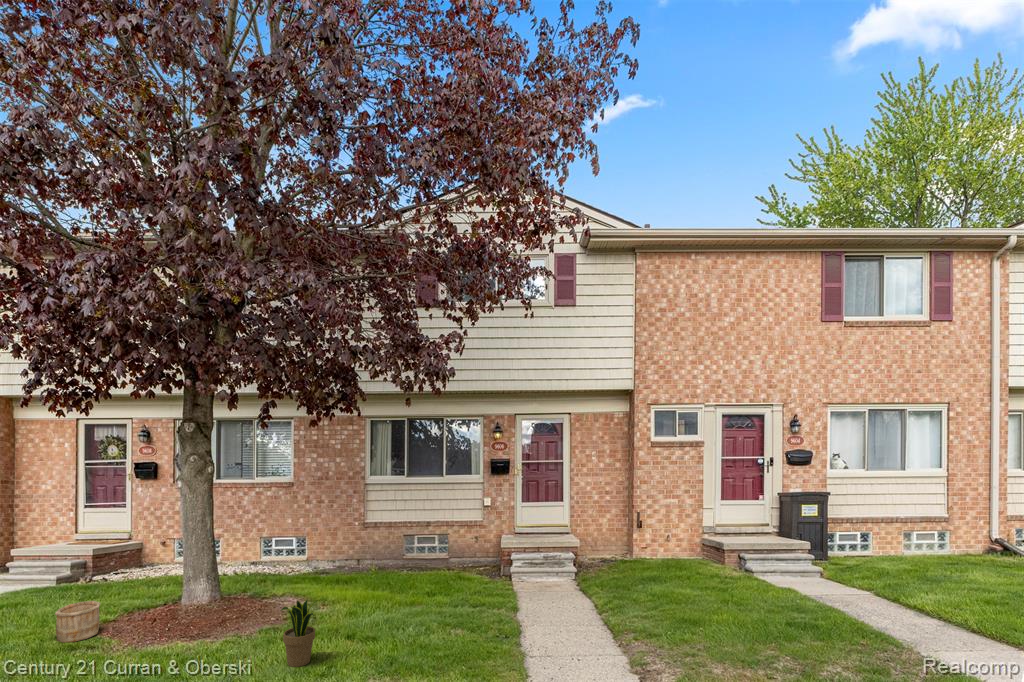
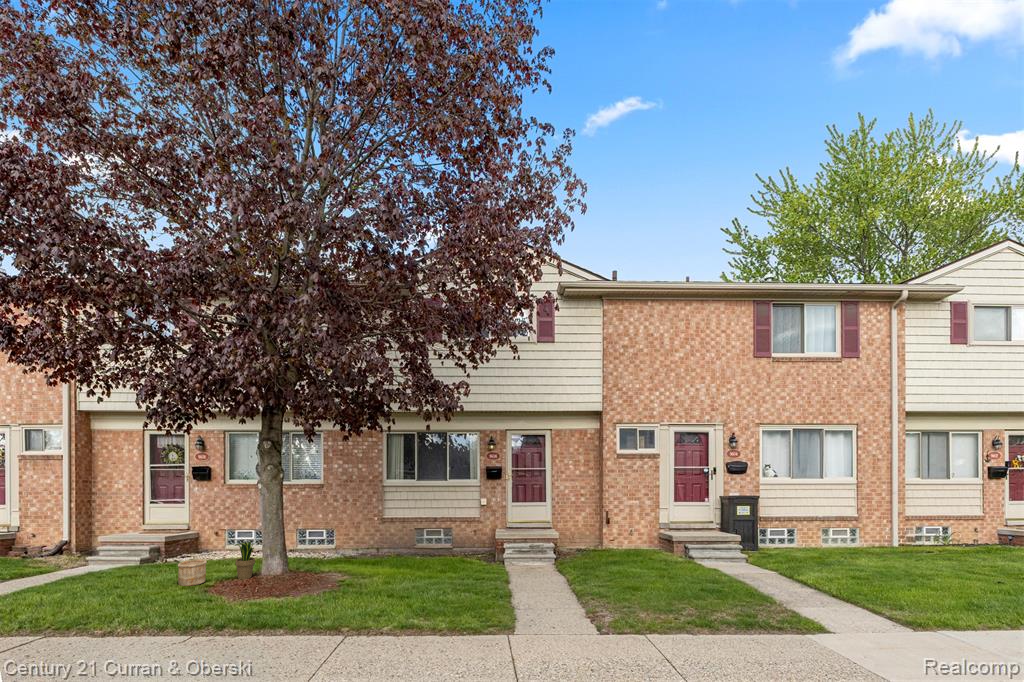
potted plant: present [281,600,316,667] -> present [235,541,256,579]

